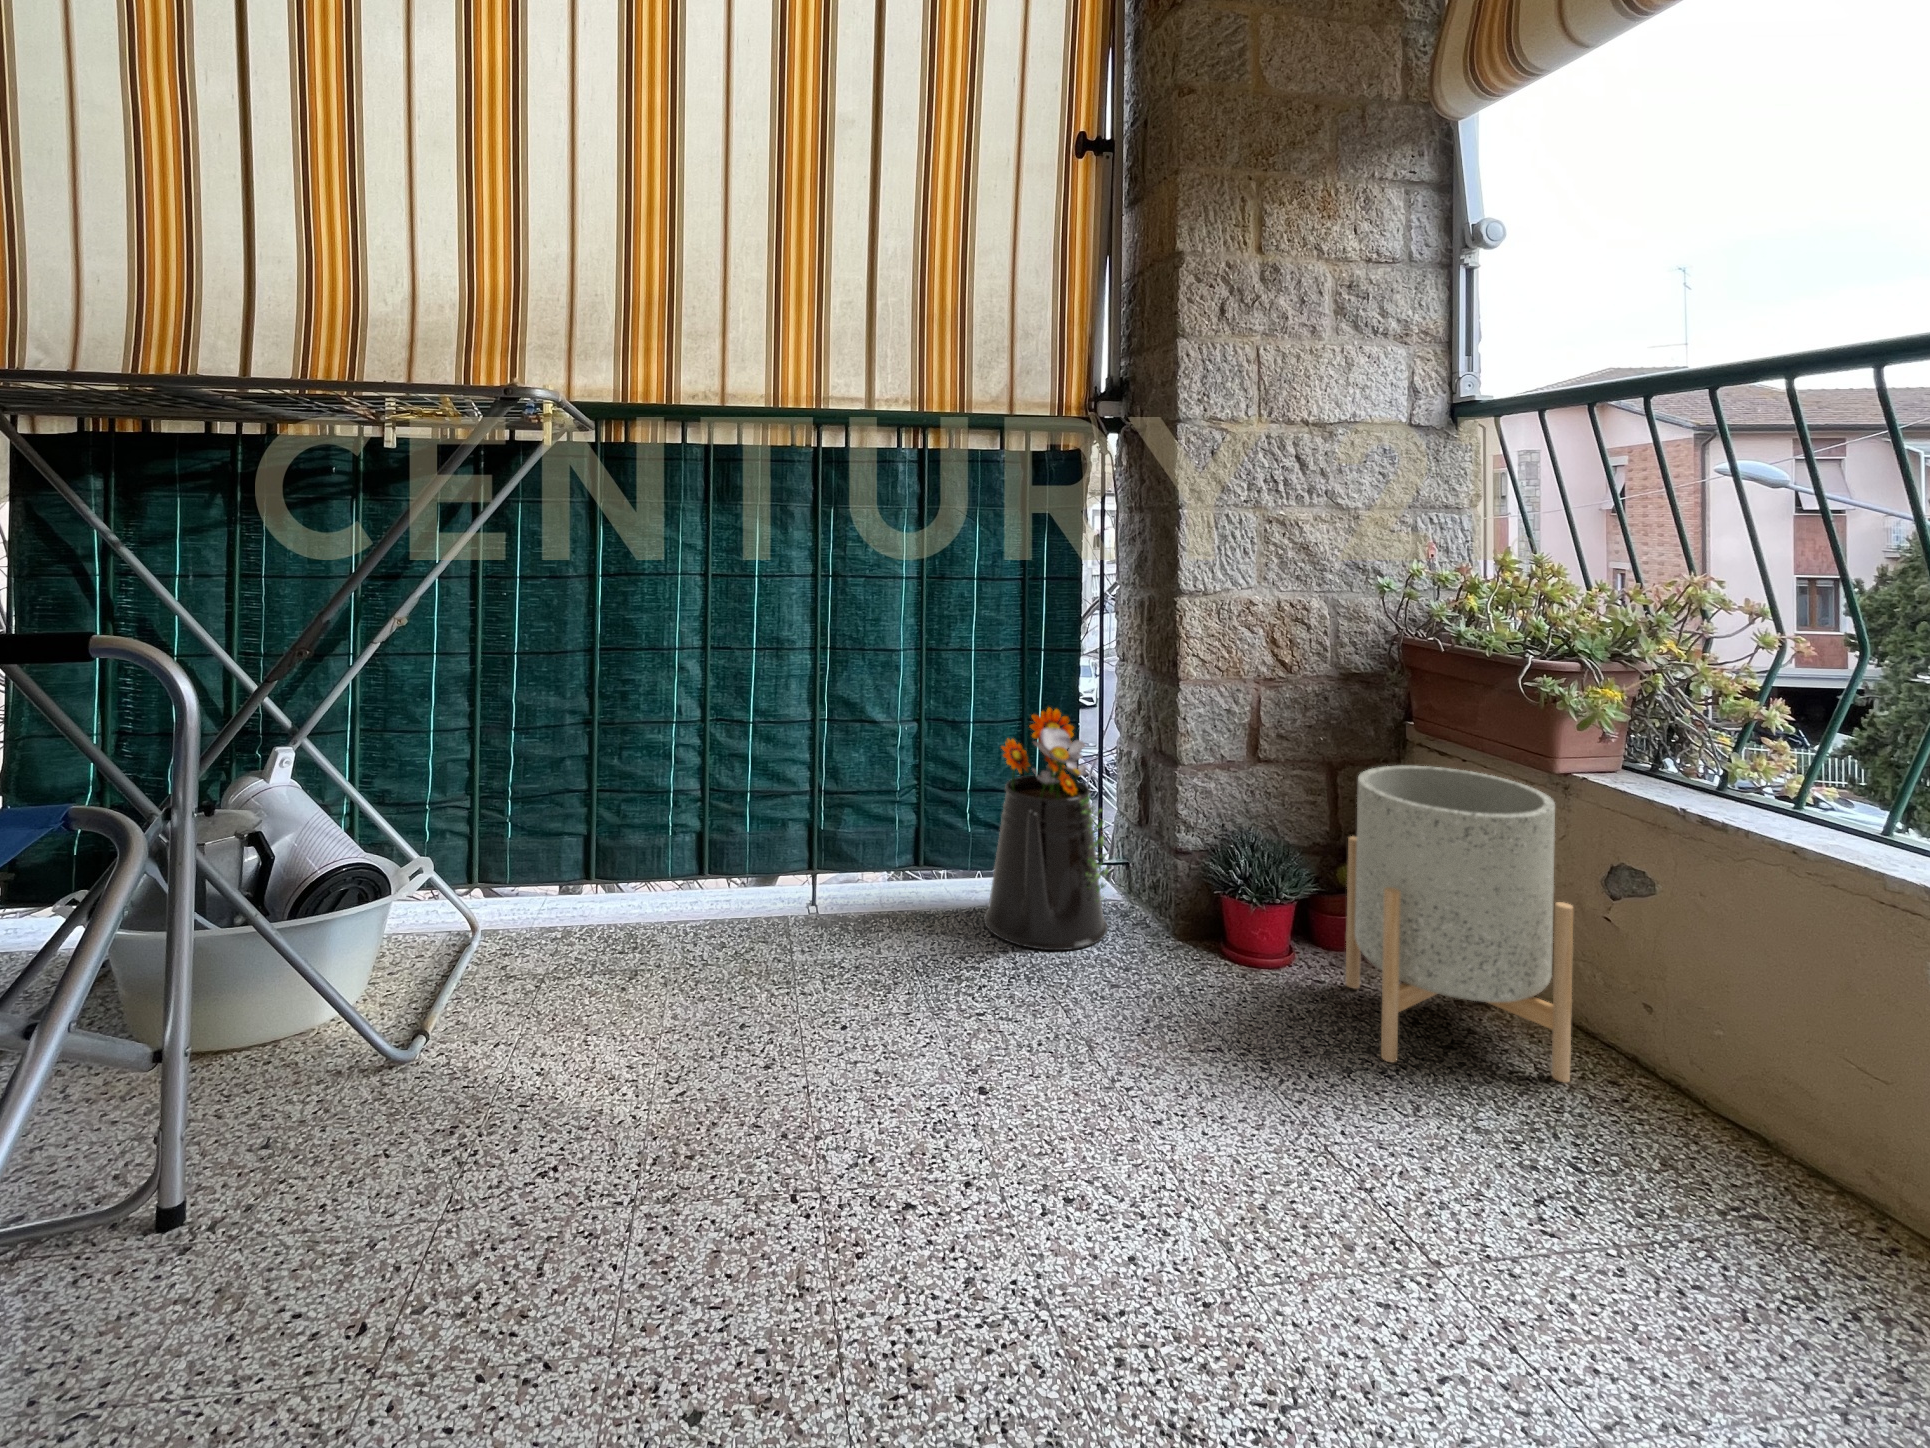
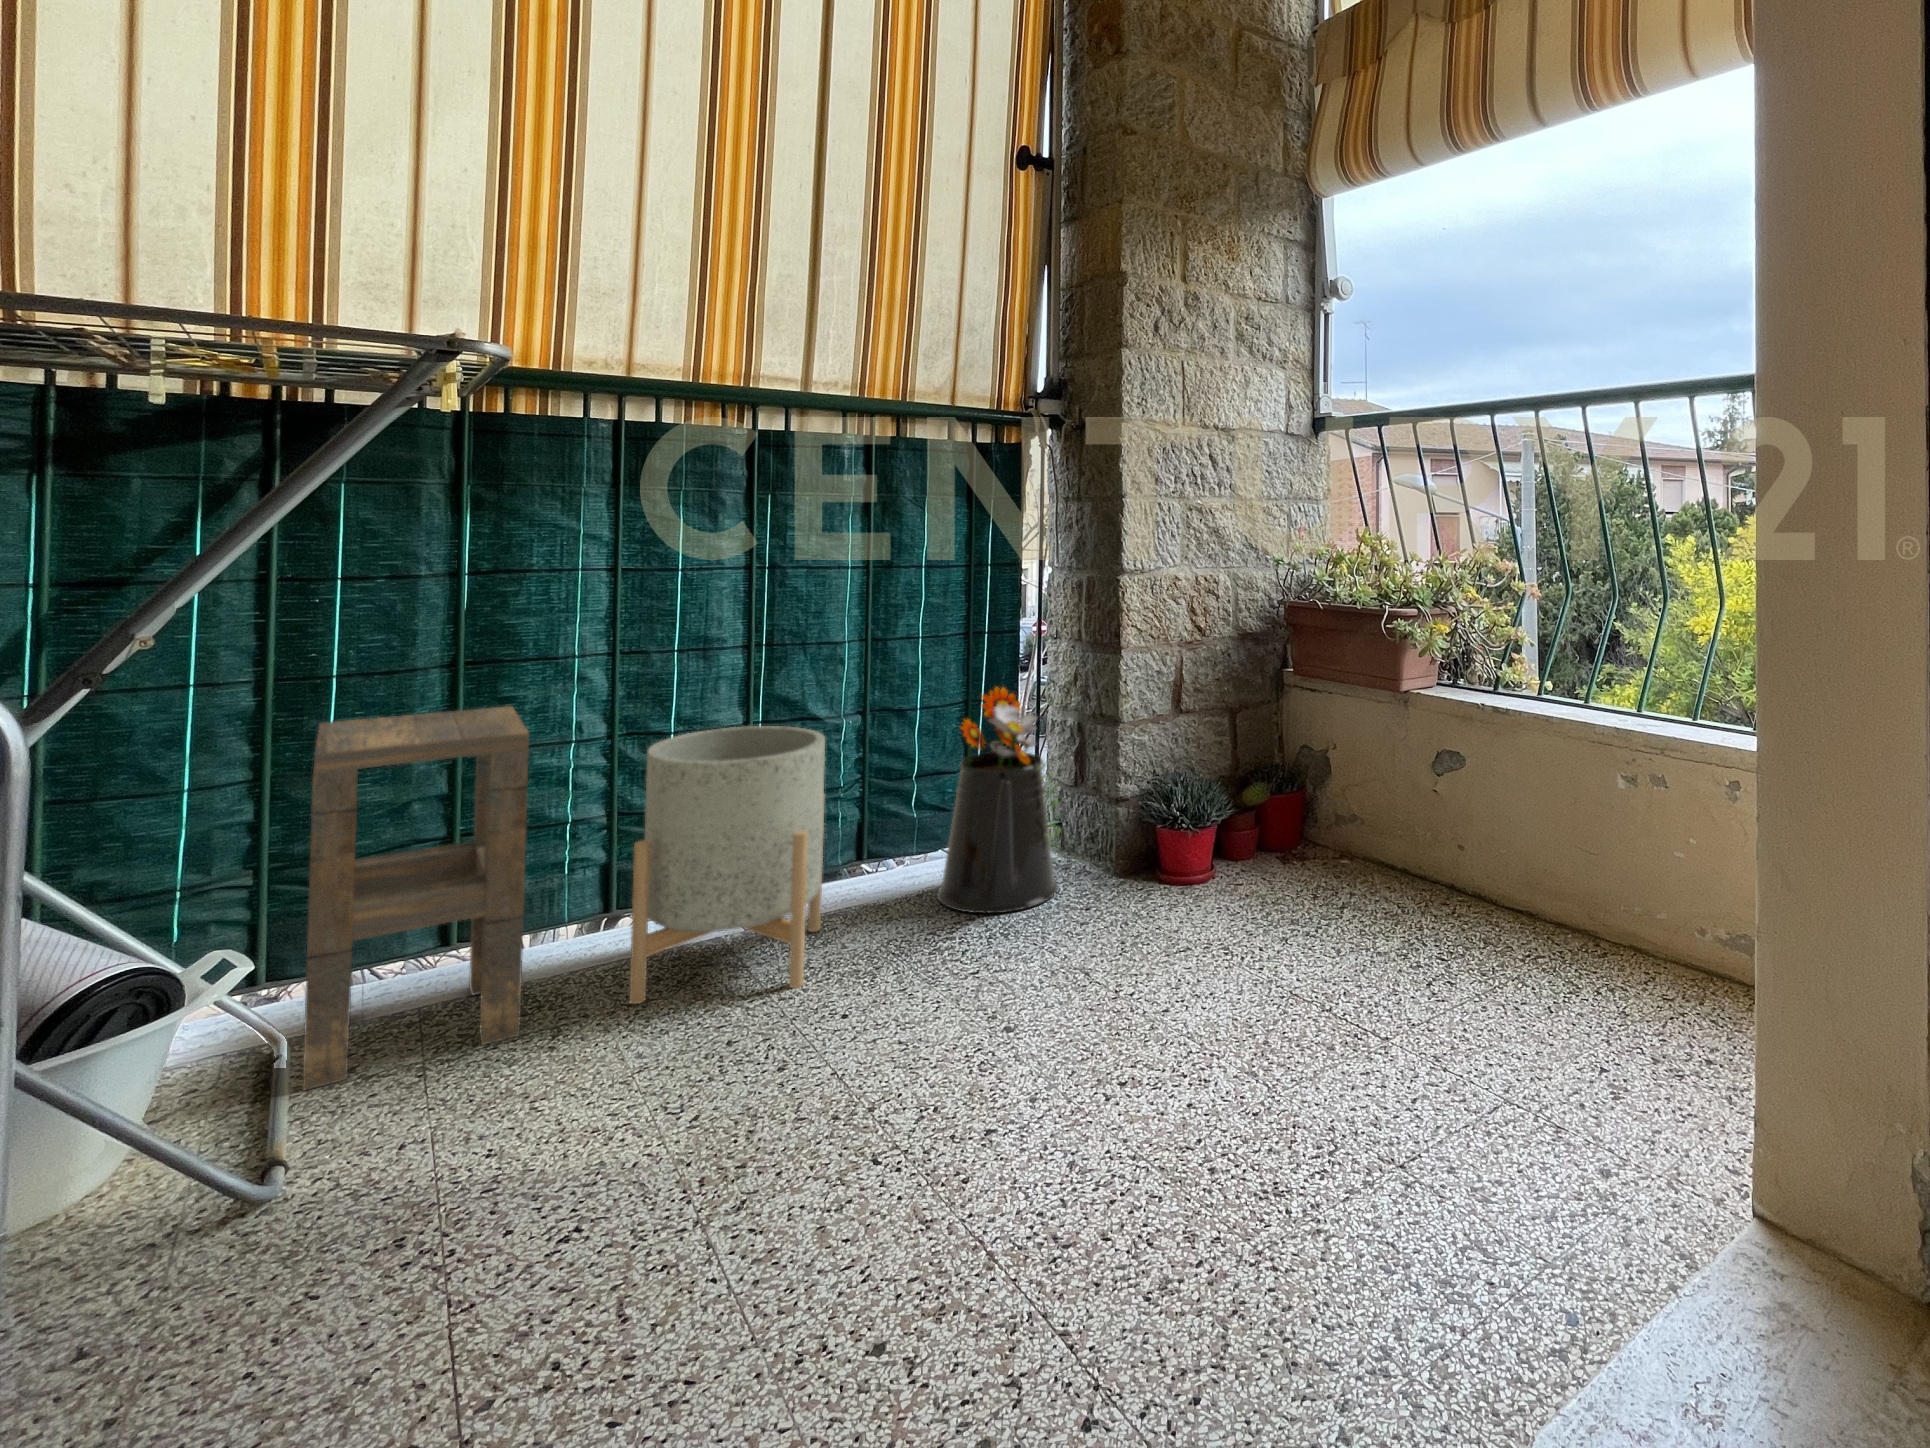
side table: none [471,686,632,975] -> present [303,706,529,1090]
planter: present [1346,766,1573,1083] -> present [630,726,825,1004]

